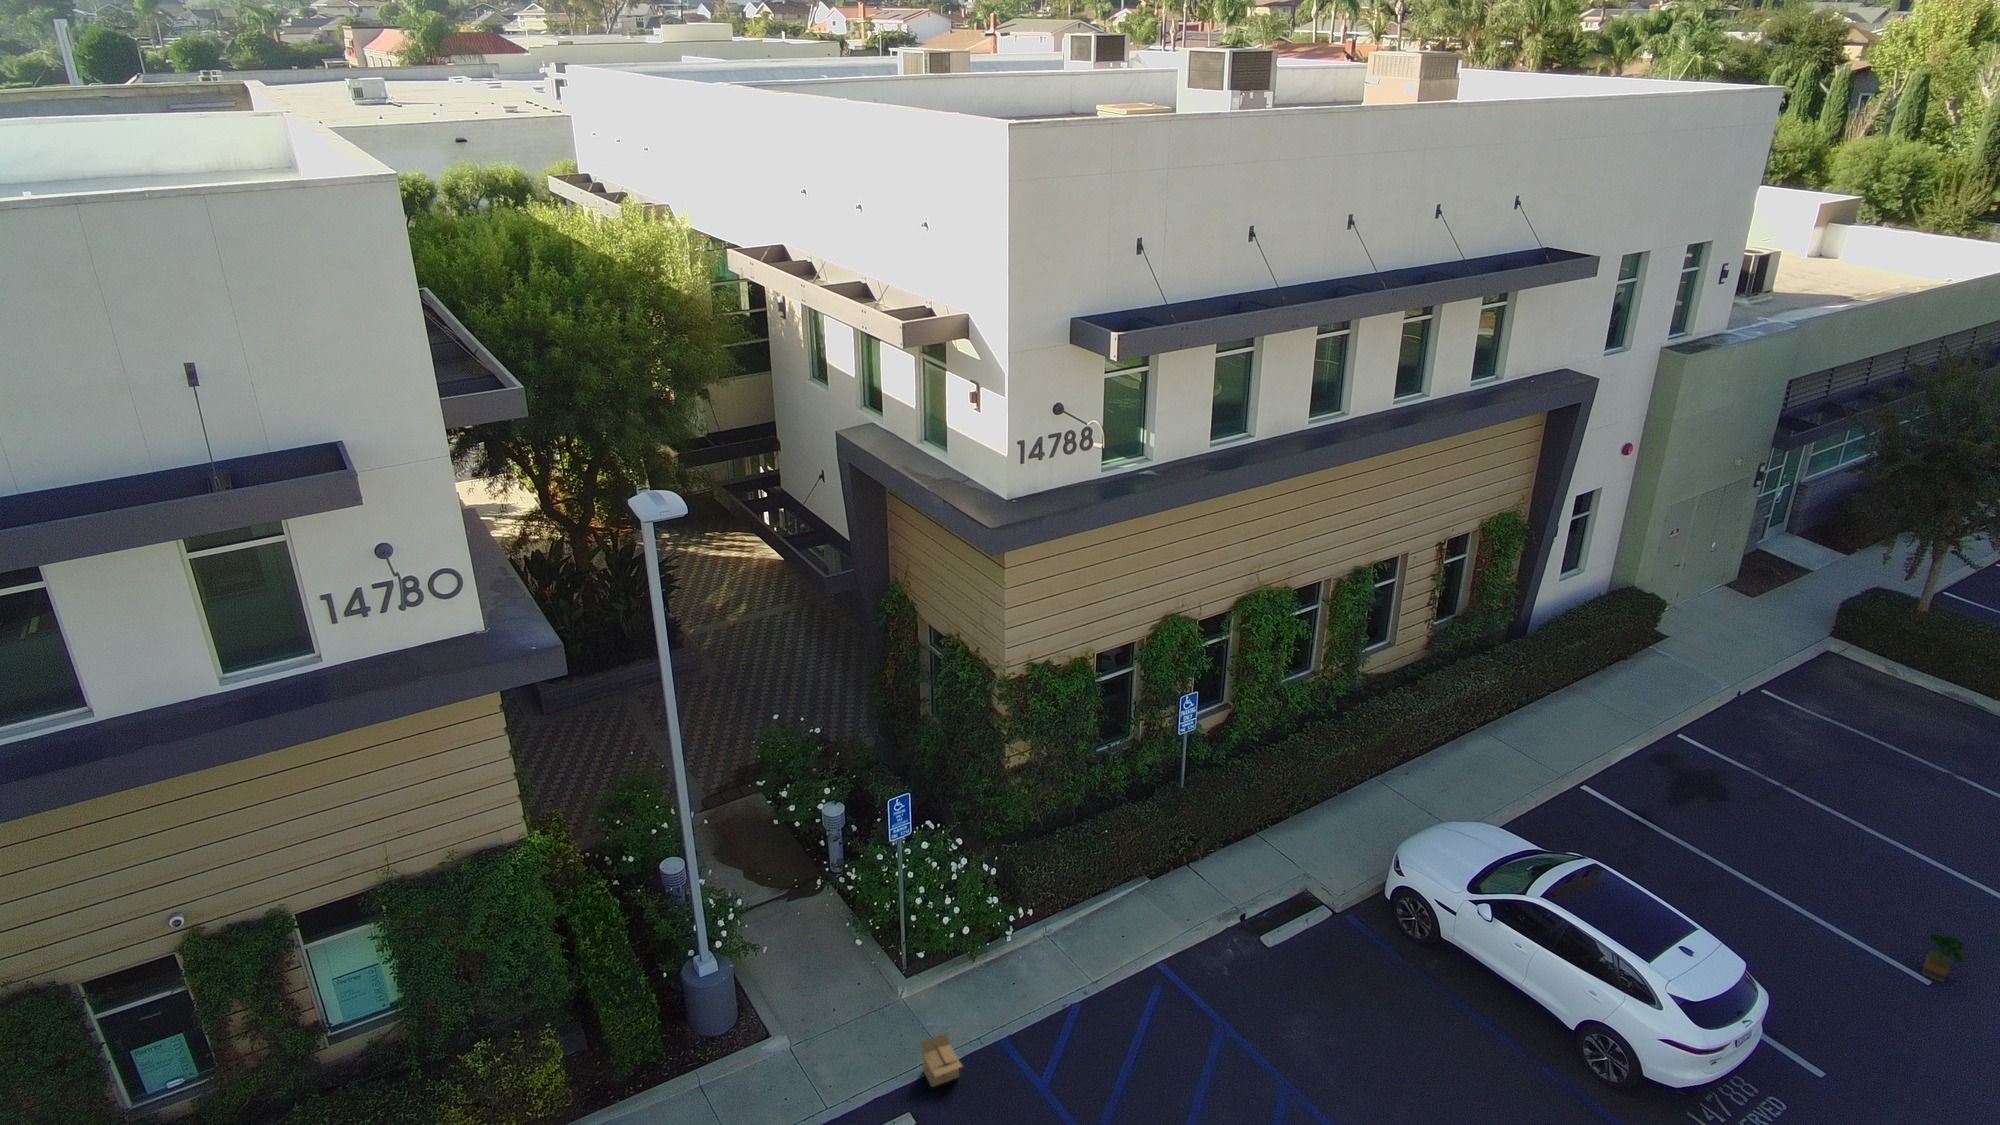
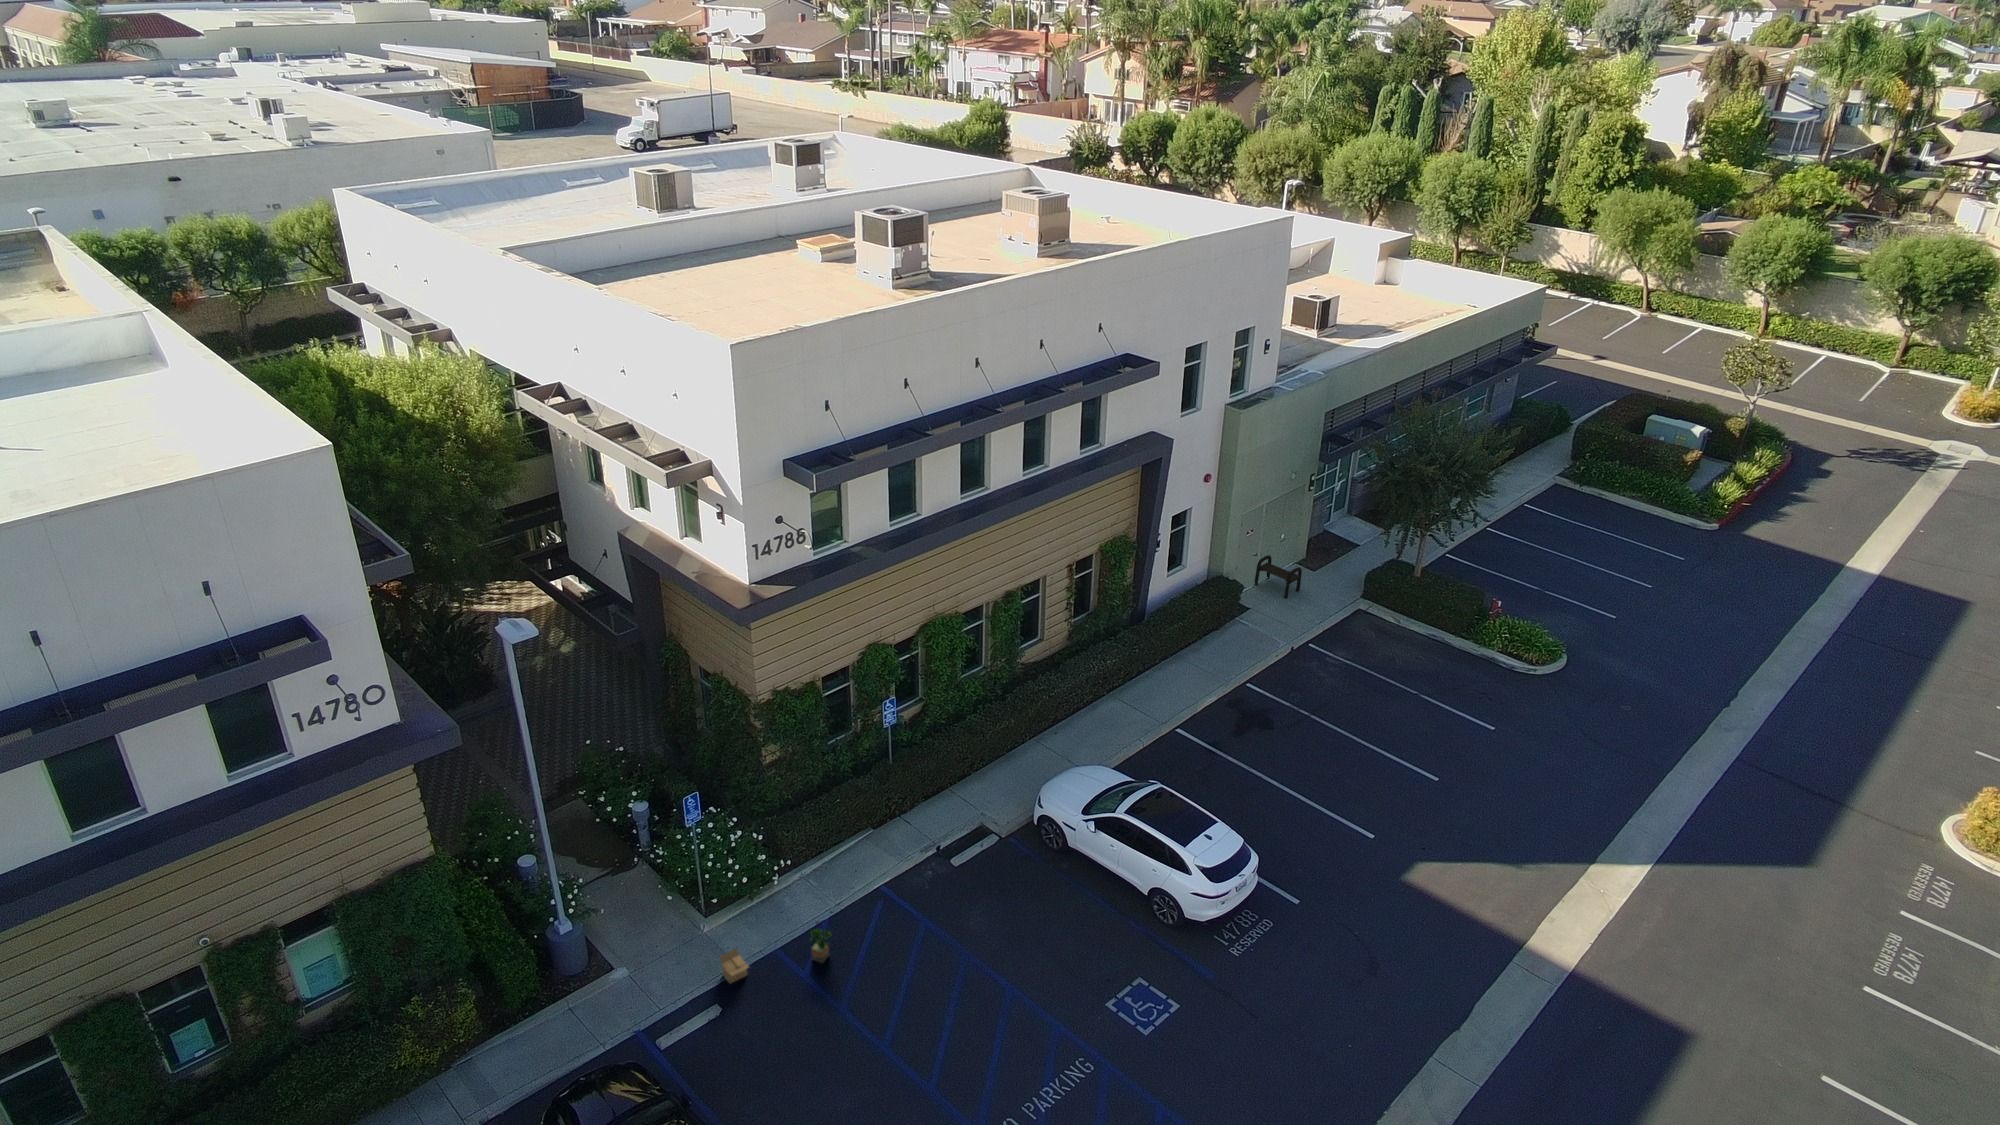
bench: none [1669,570,1746,628] -> present [1254,555,1302,598]
potted tree: present [1922,933,1965,982] -> present [811,929,832,963]

